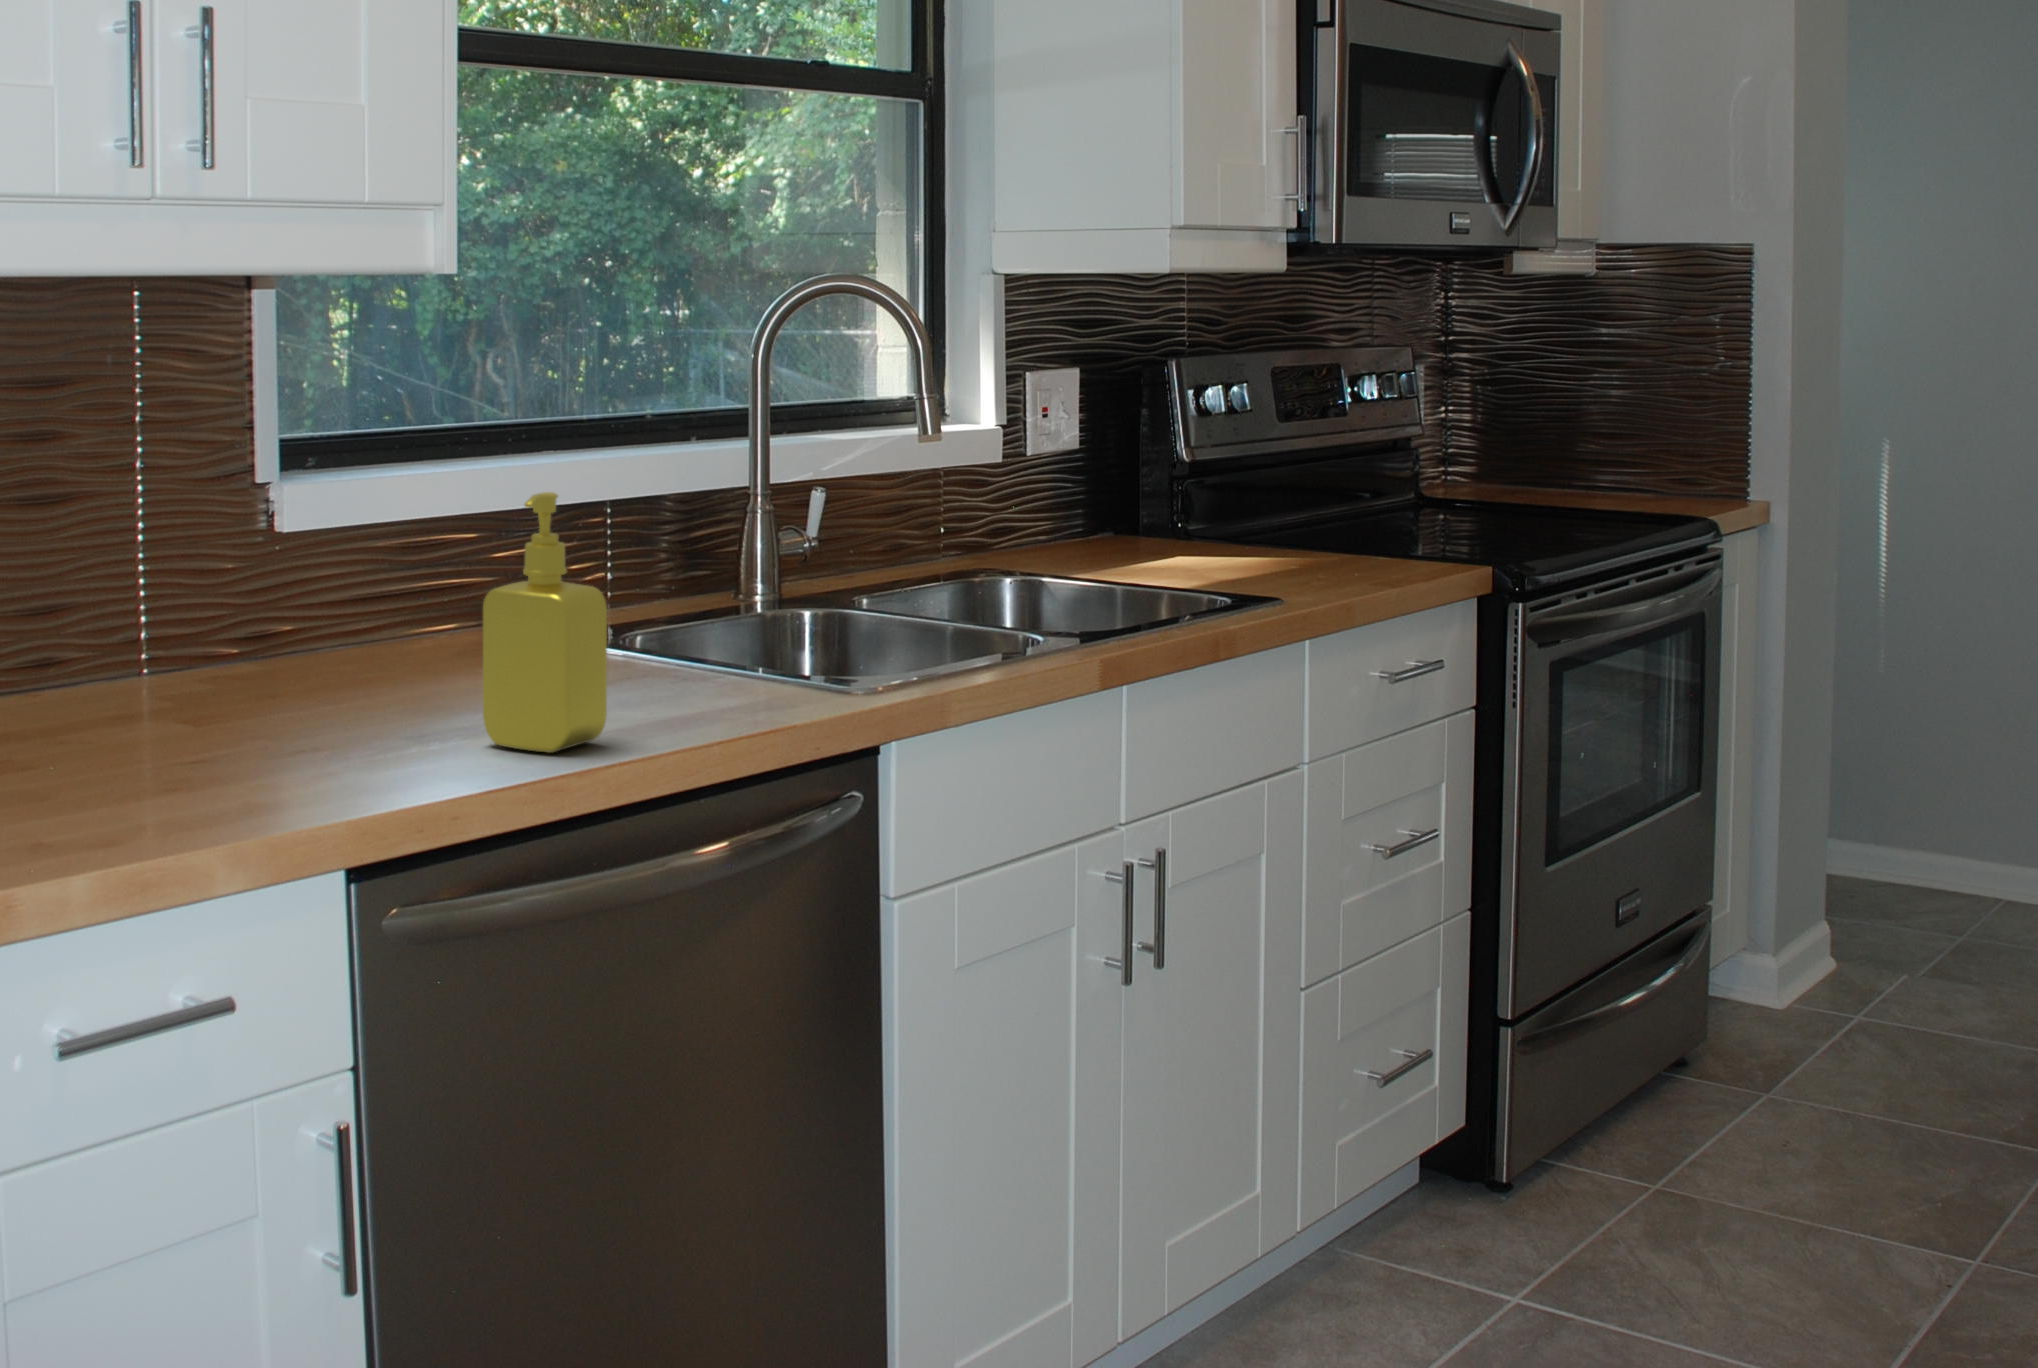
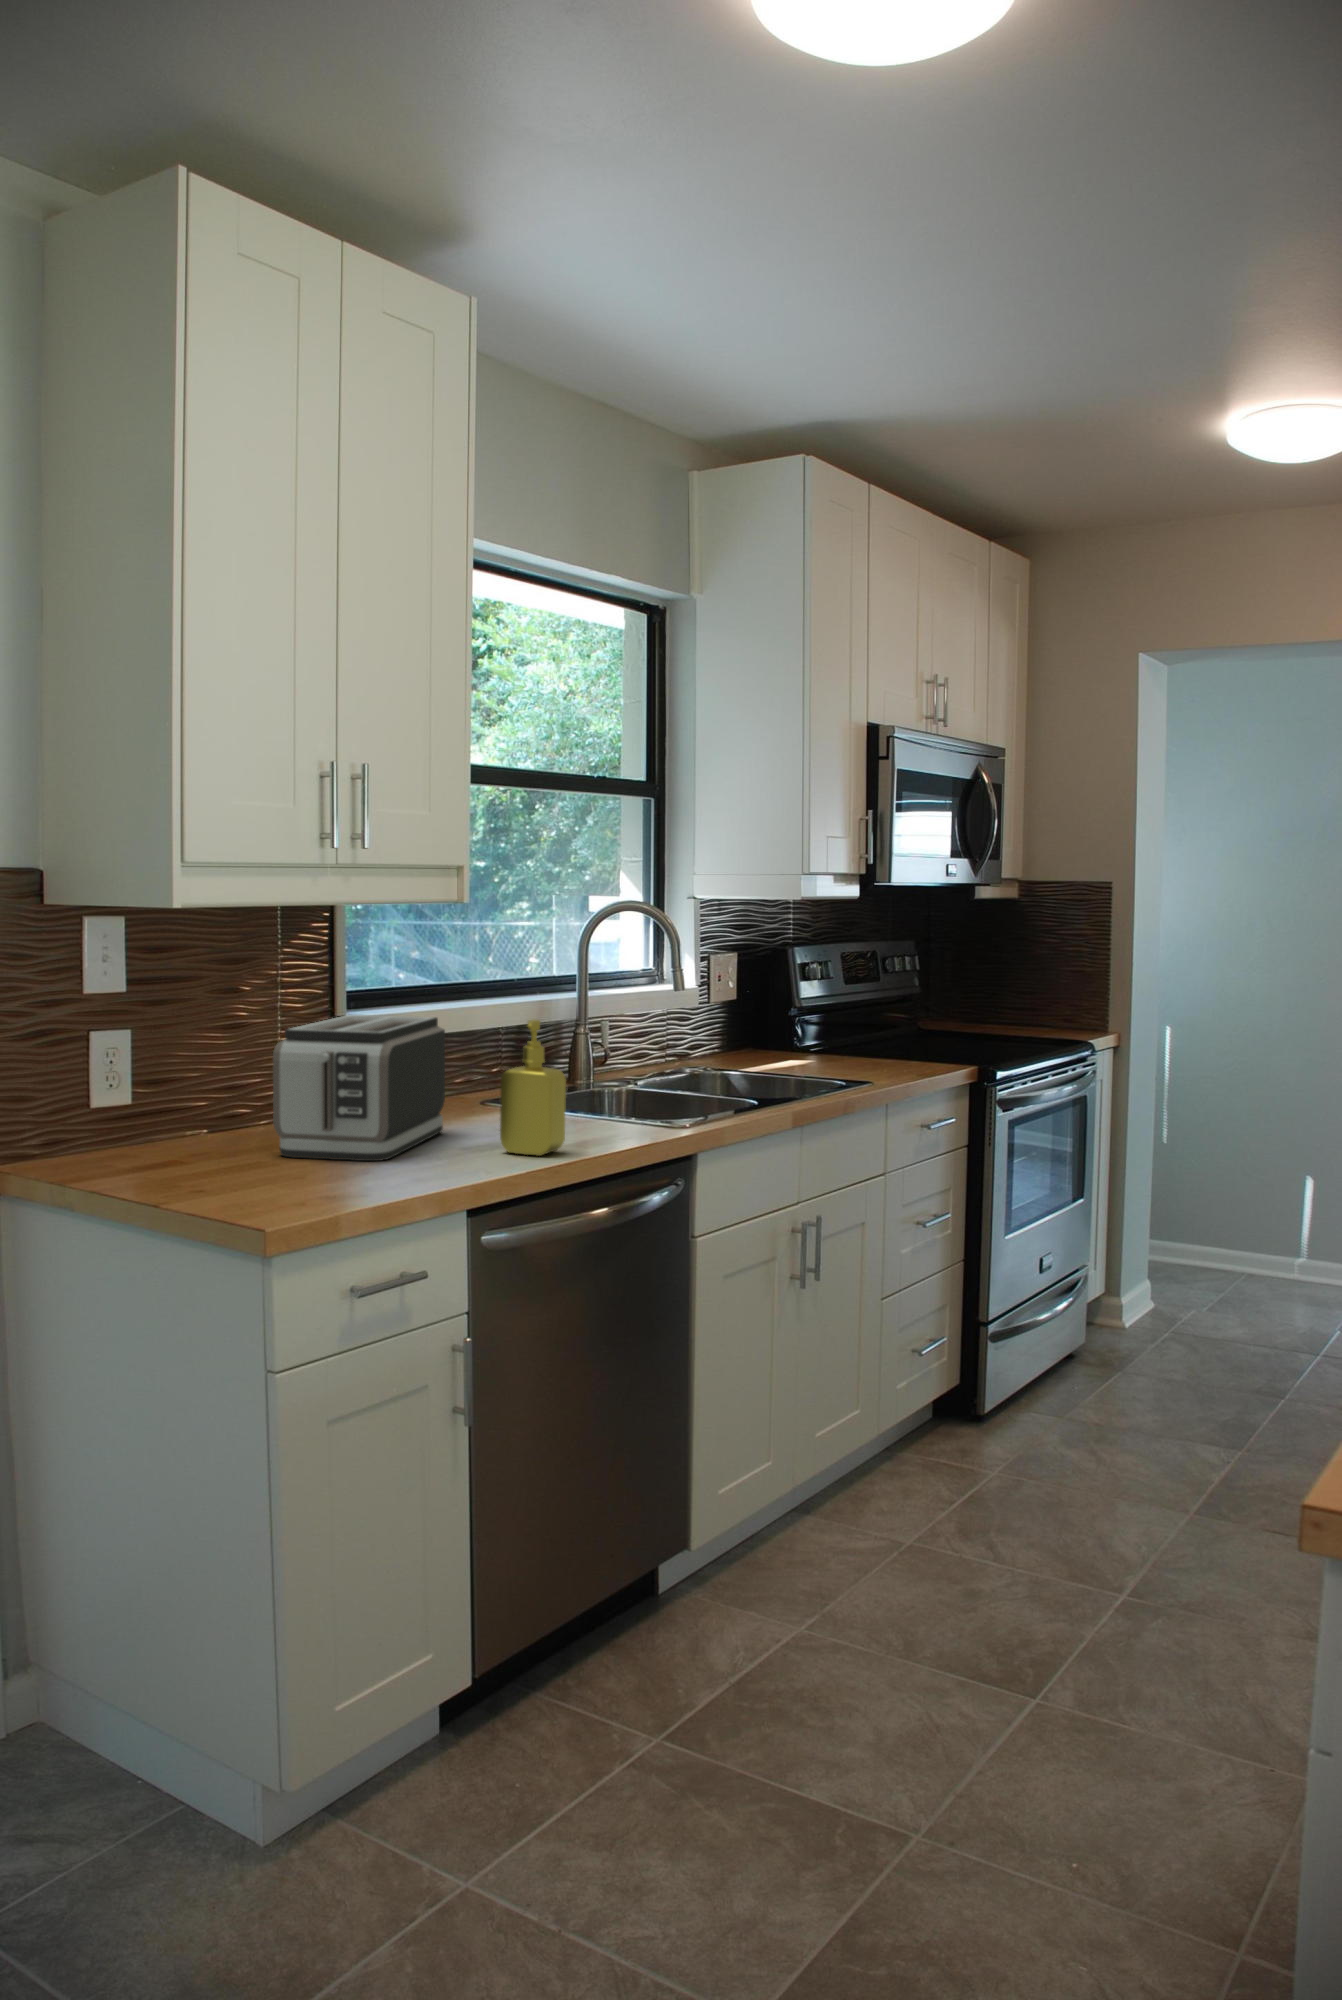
toaster: none [46,481,423,763] -> present [273,1015,445,1161]

